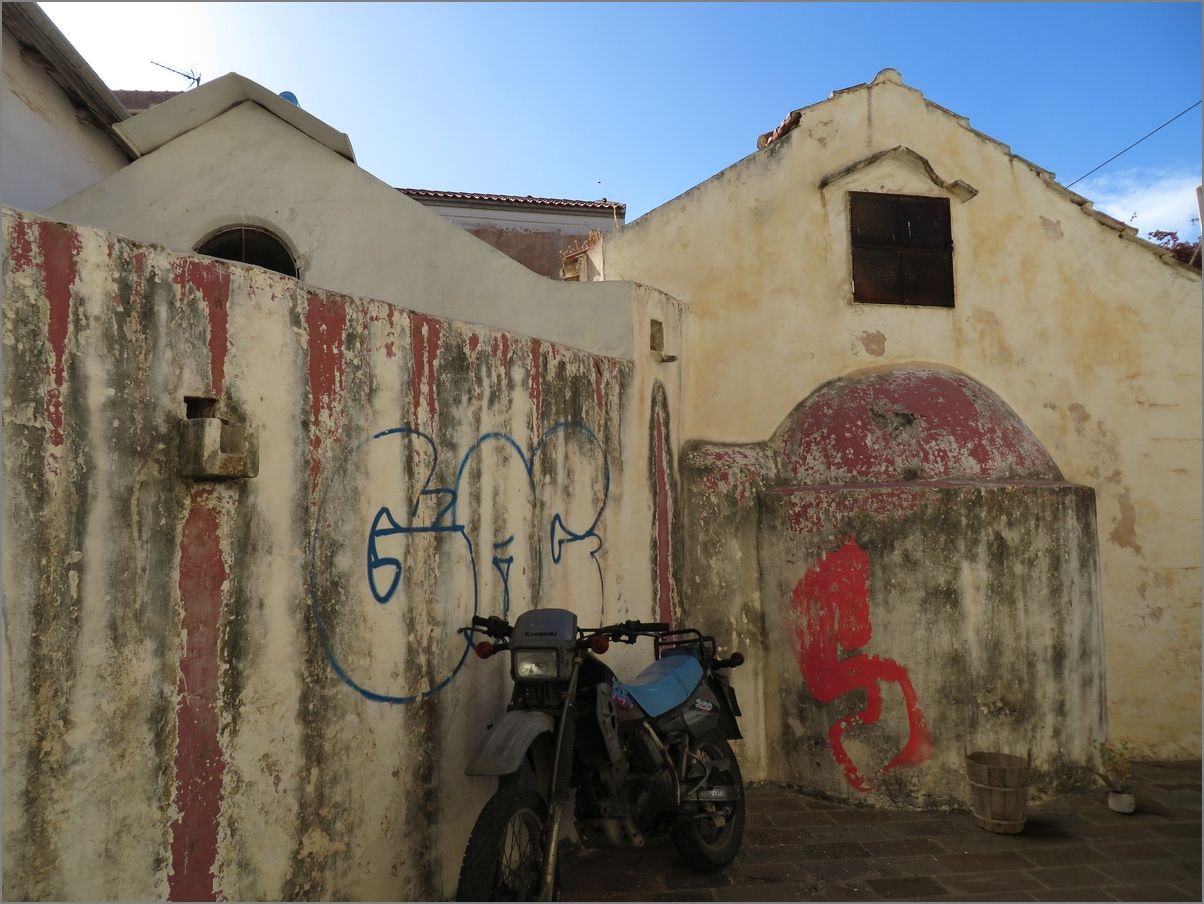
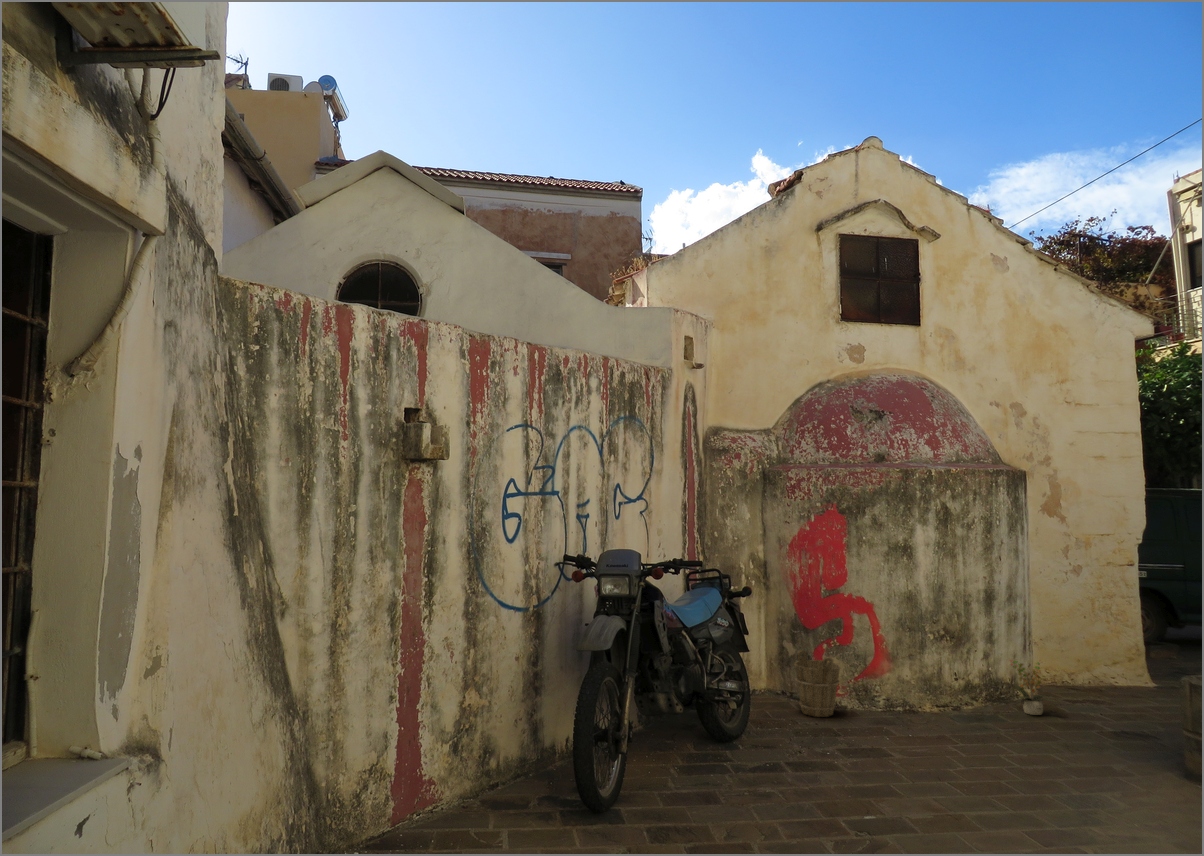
bucket: present [964,742,1032,834] -> present [794,650,840,717]

